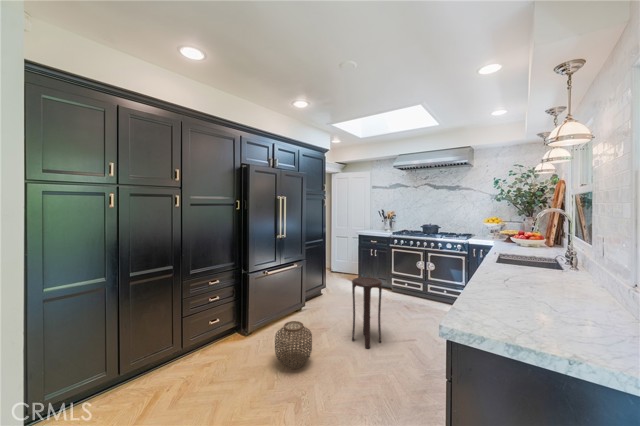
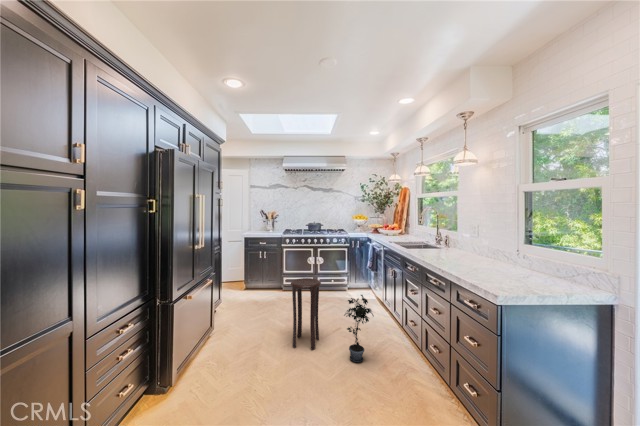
potted plant: none [386,304,418,377] -> present [344,295,374,362]
woven basket: present [275,321,312,369] -> none [234,344,280,404]

